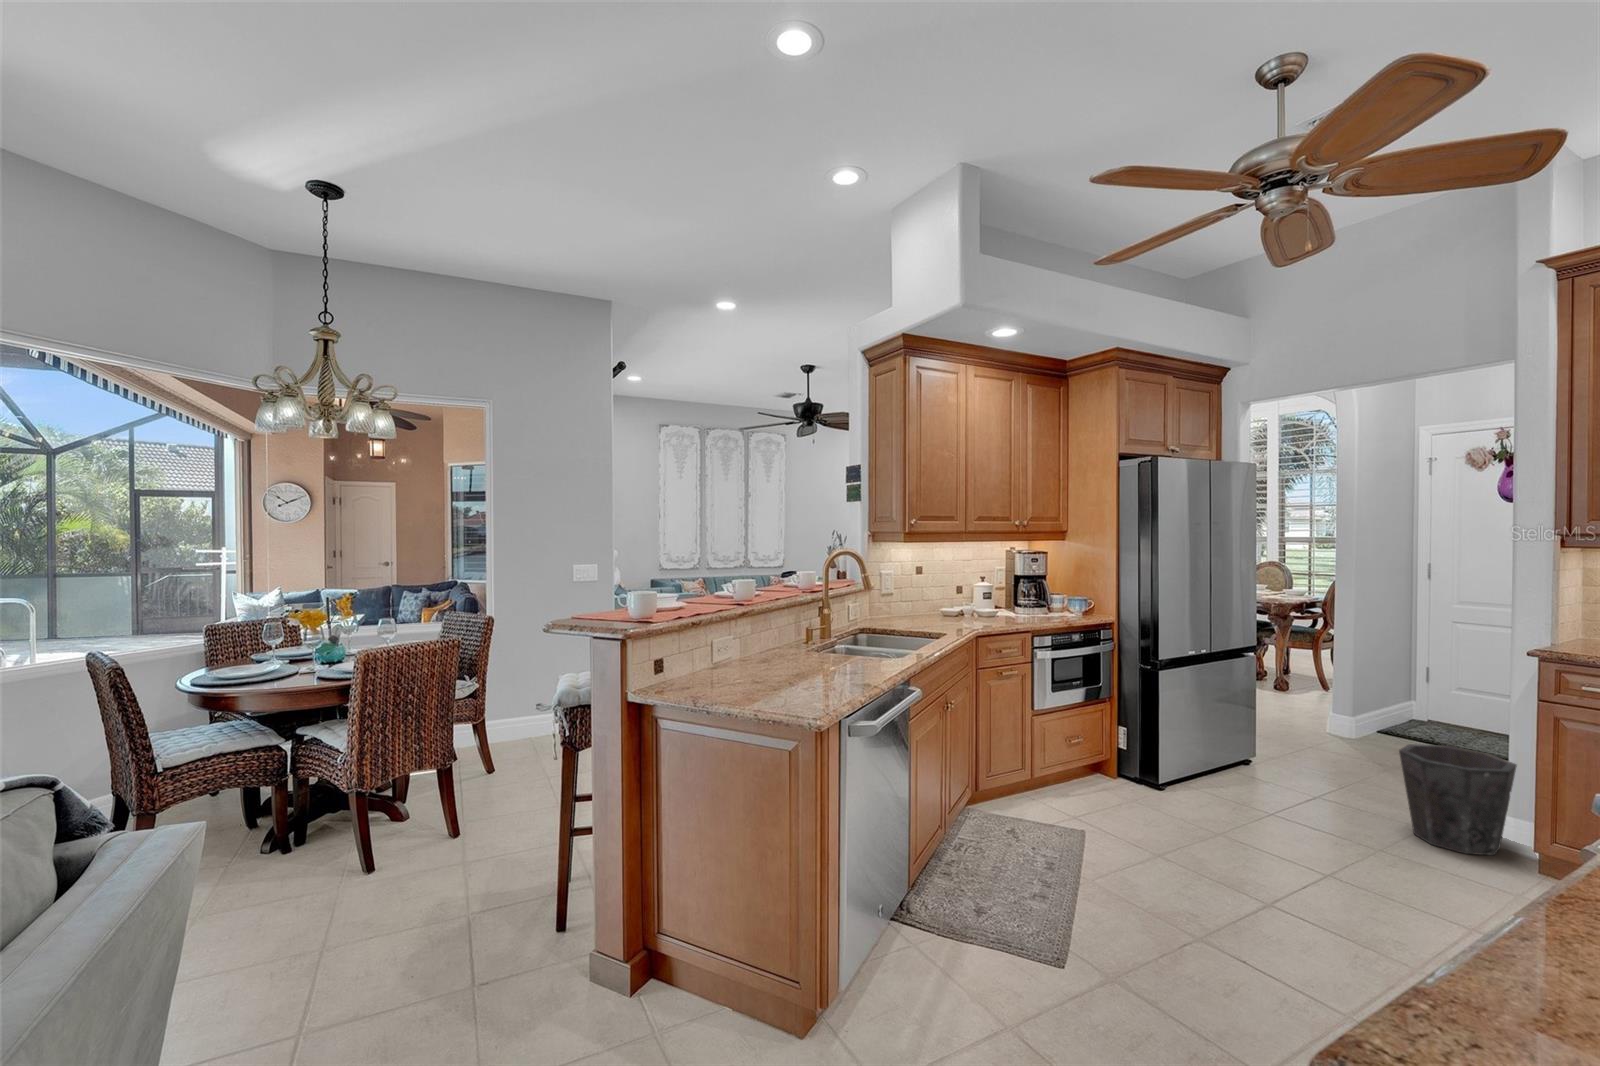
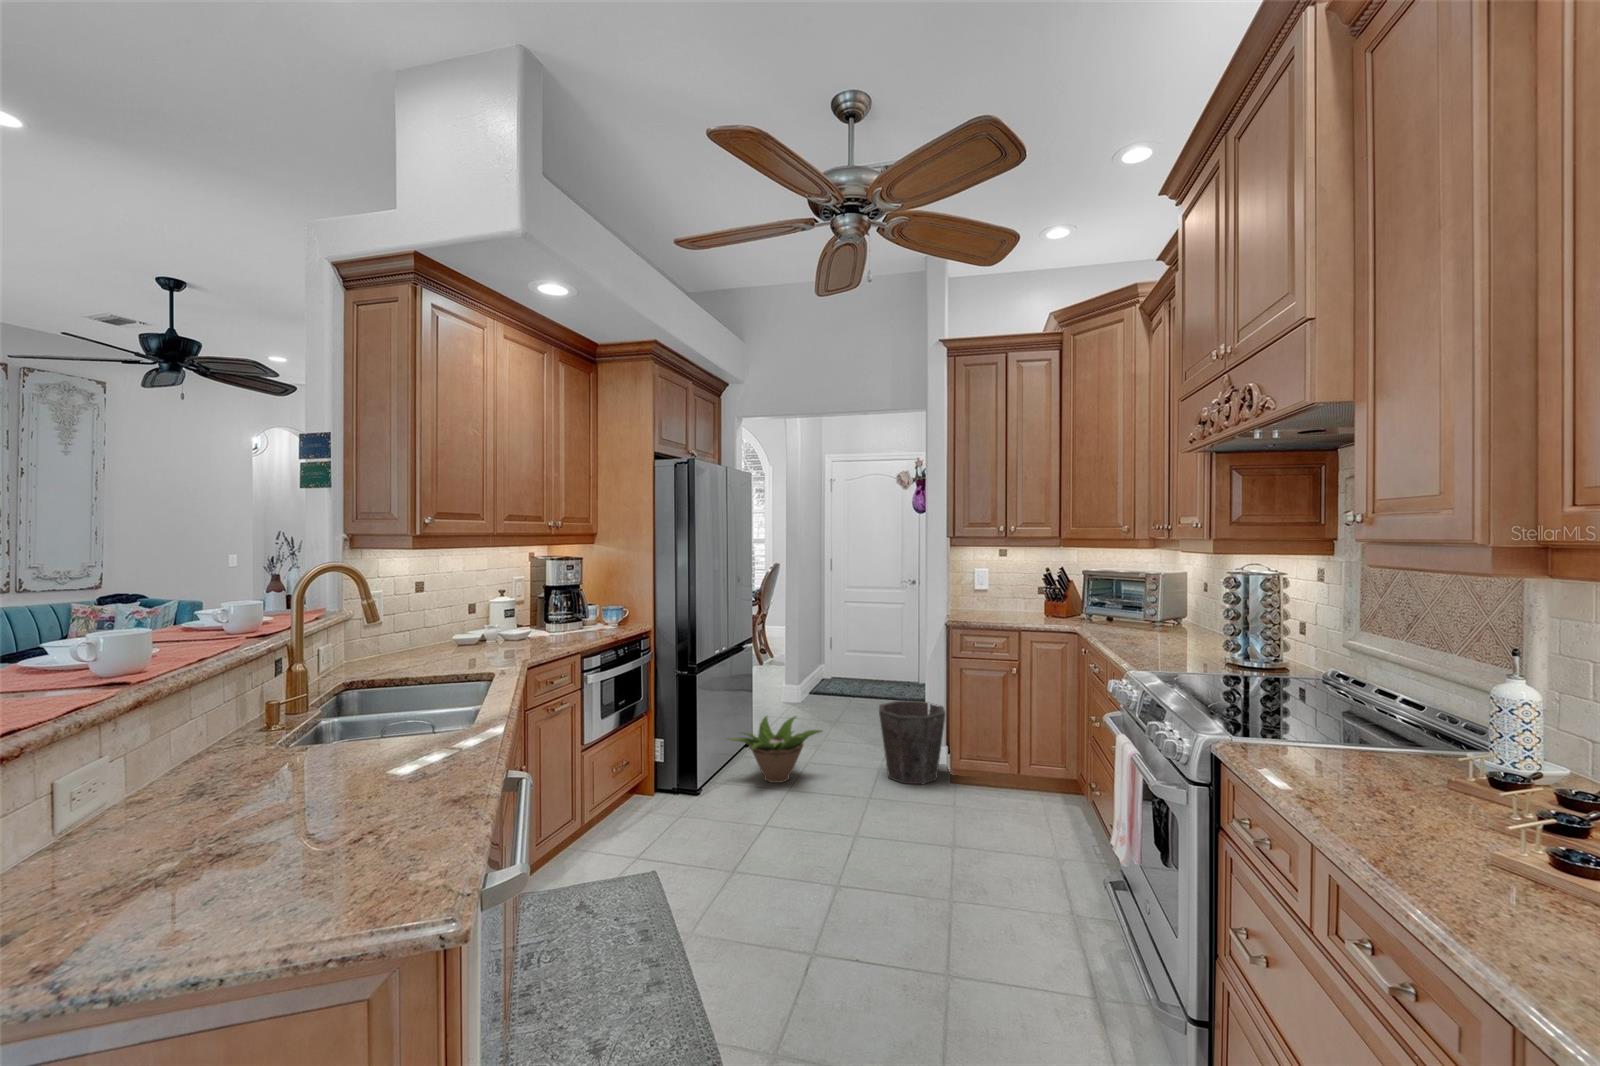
decorative plant: none [1195,730,1318,803] -> present [729,716,822,783]

